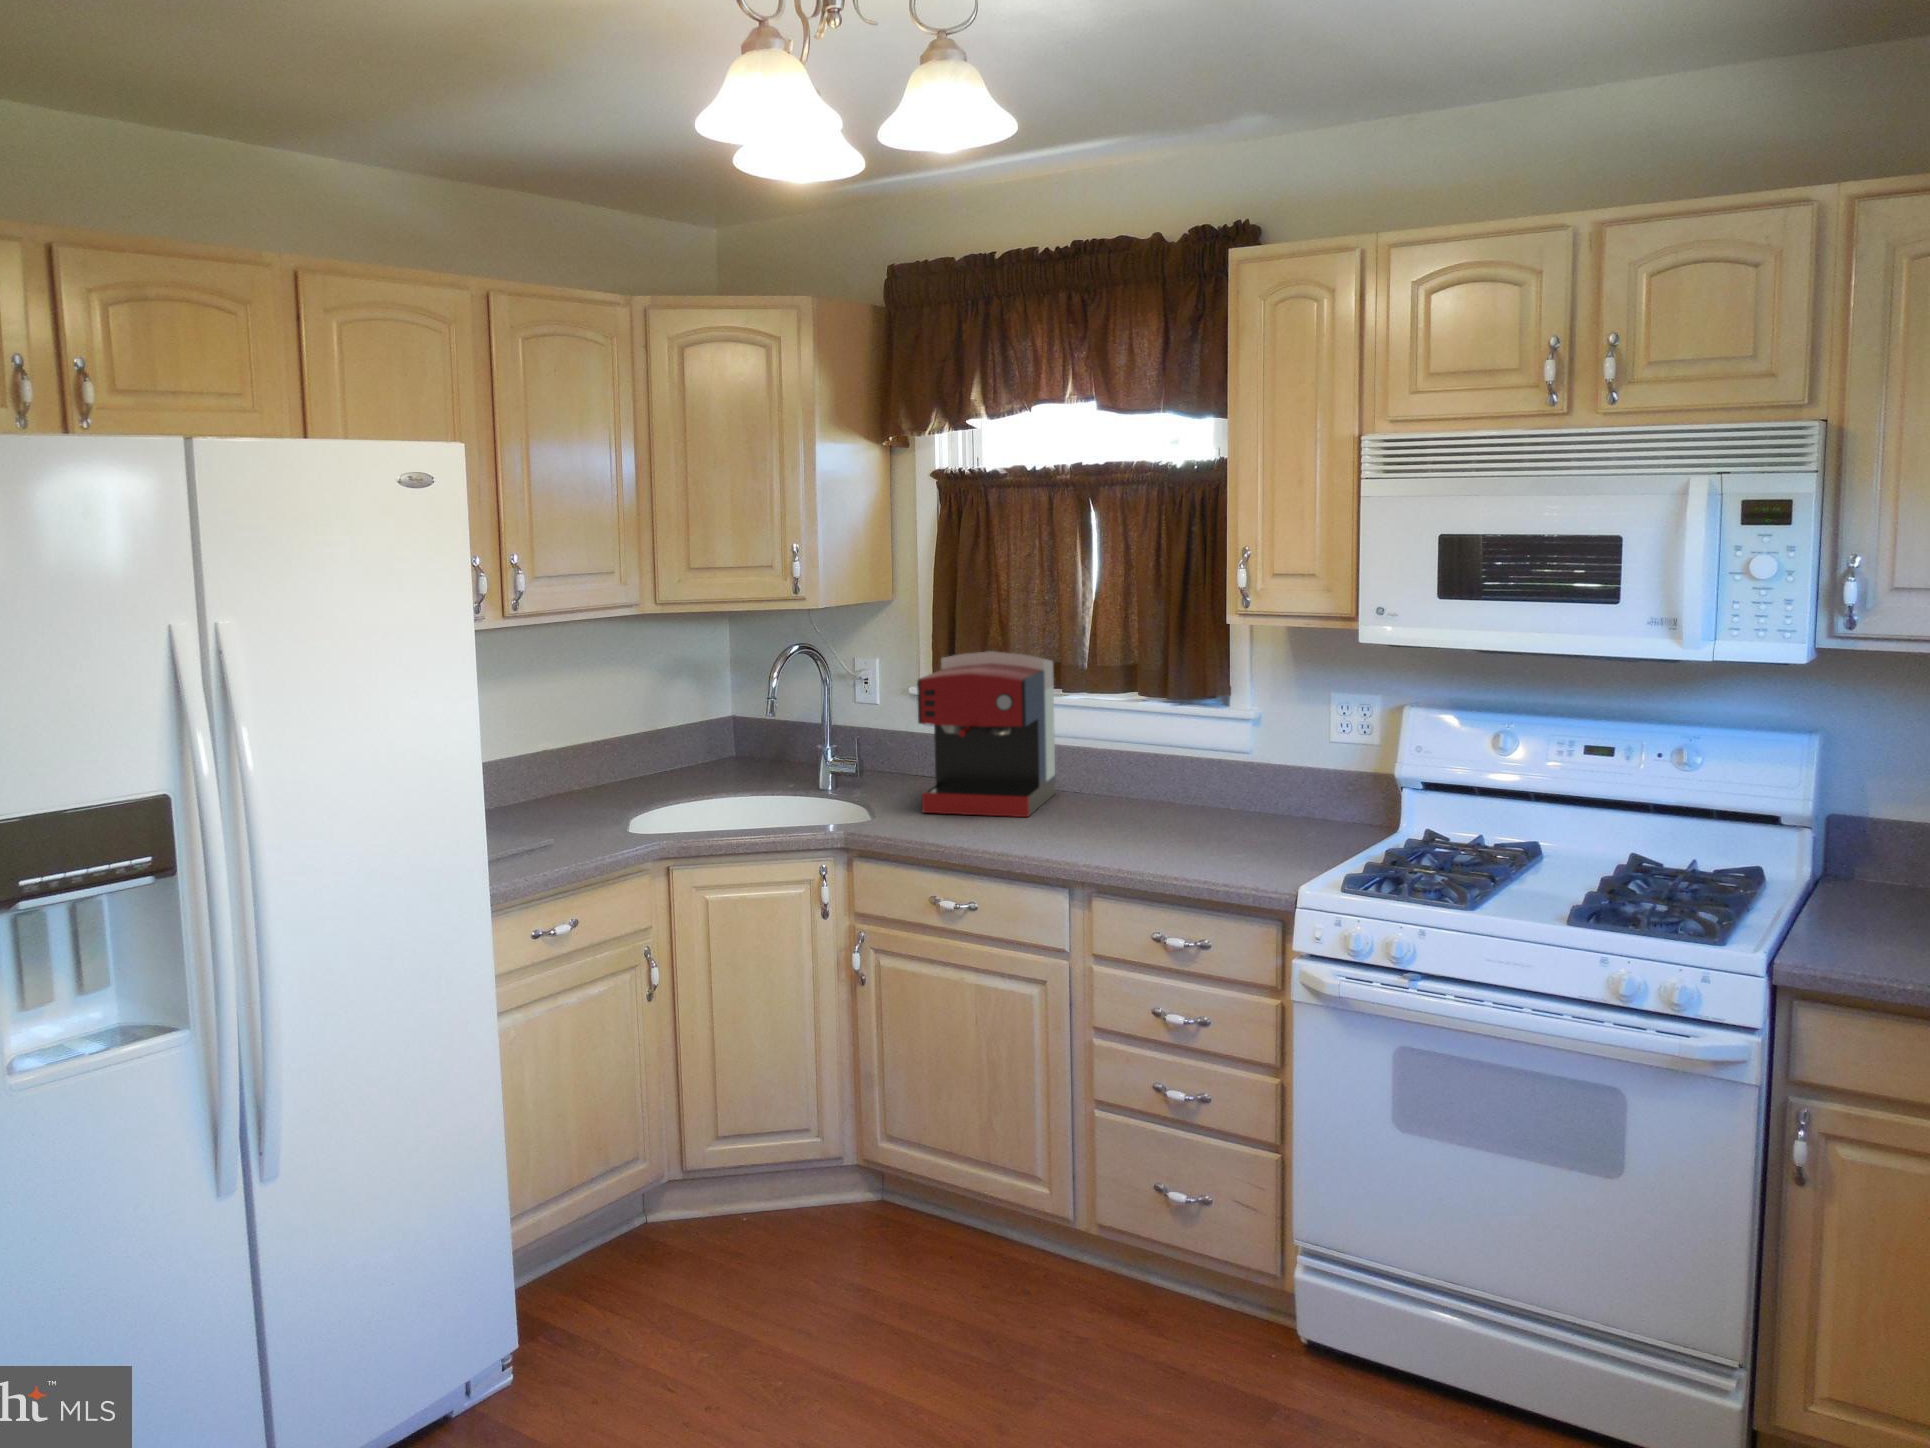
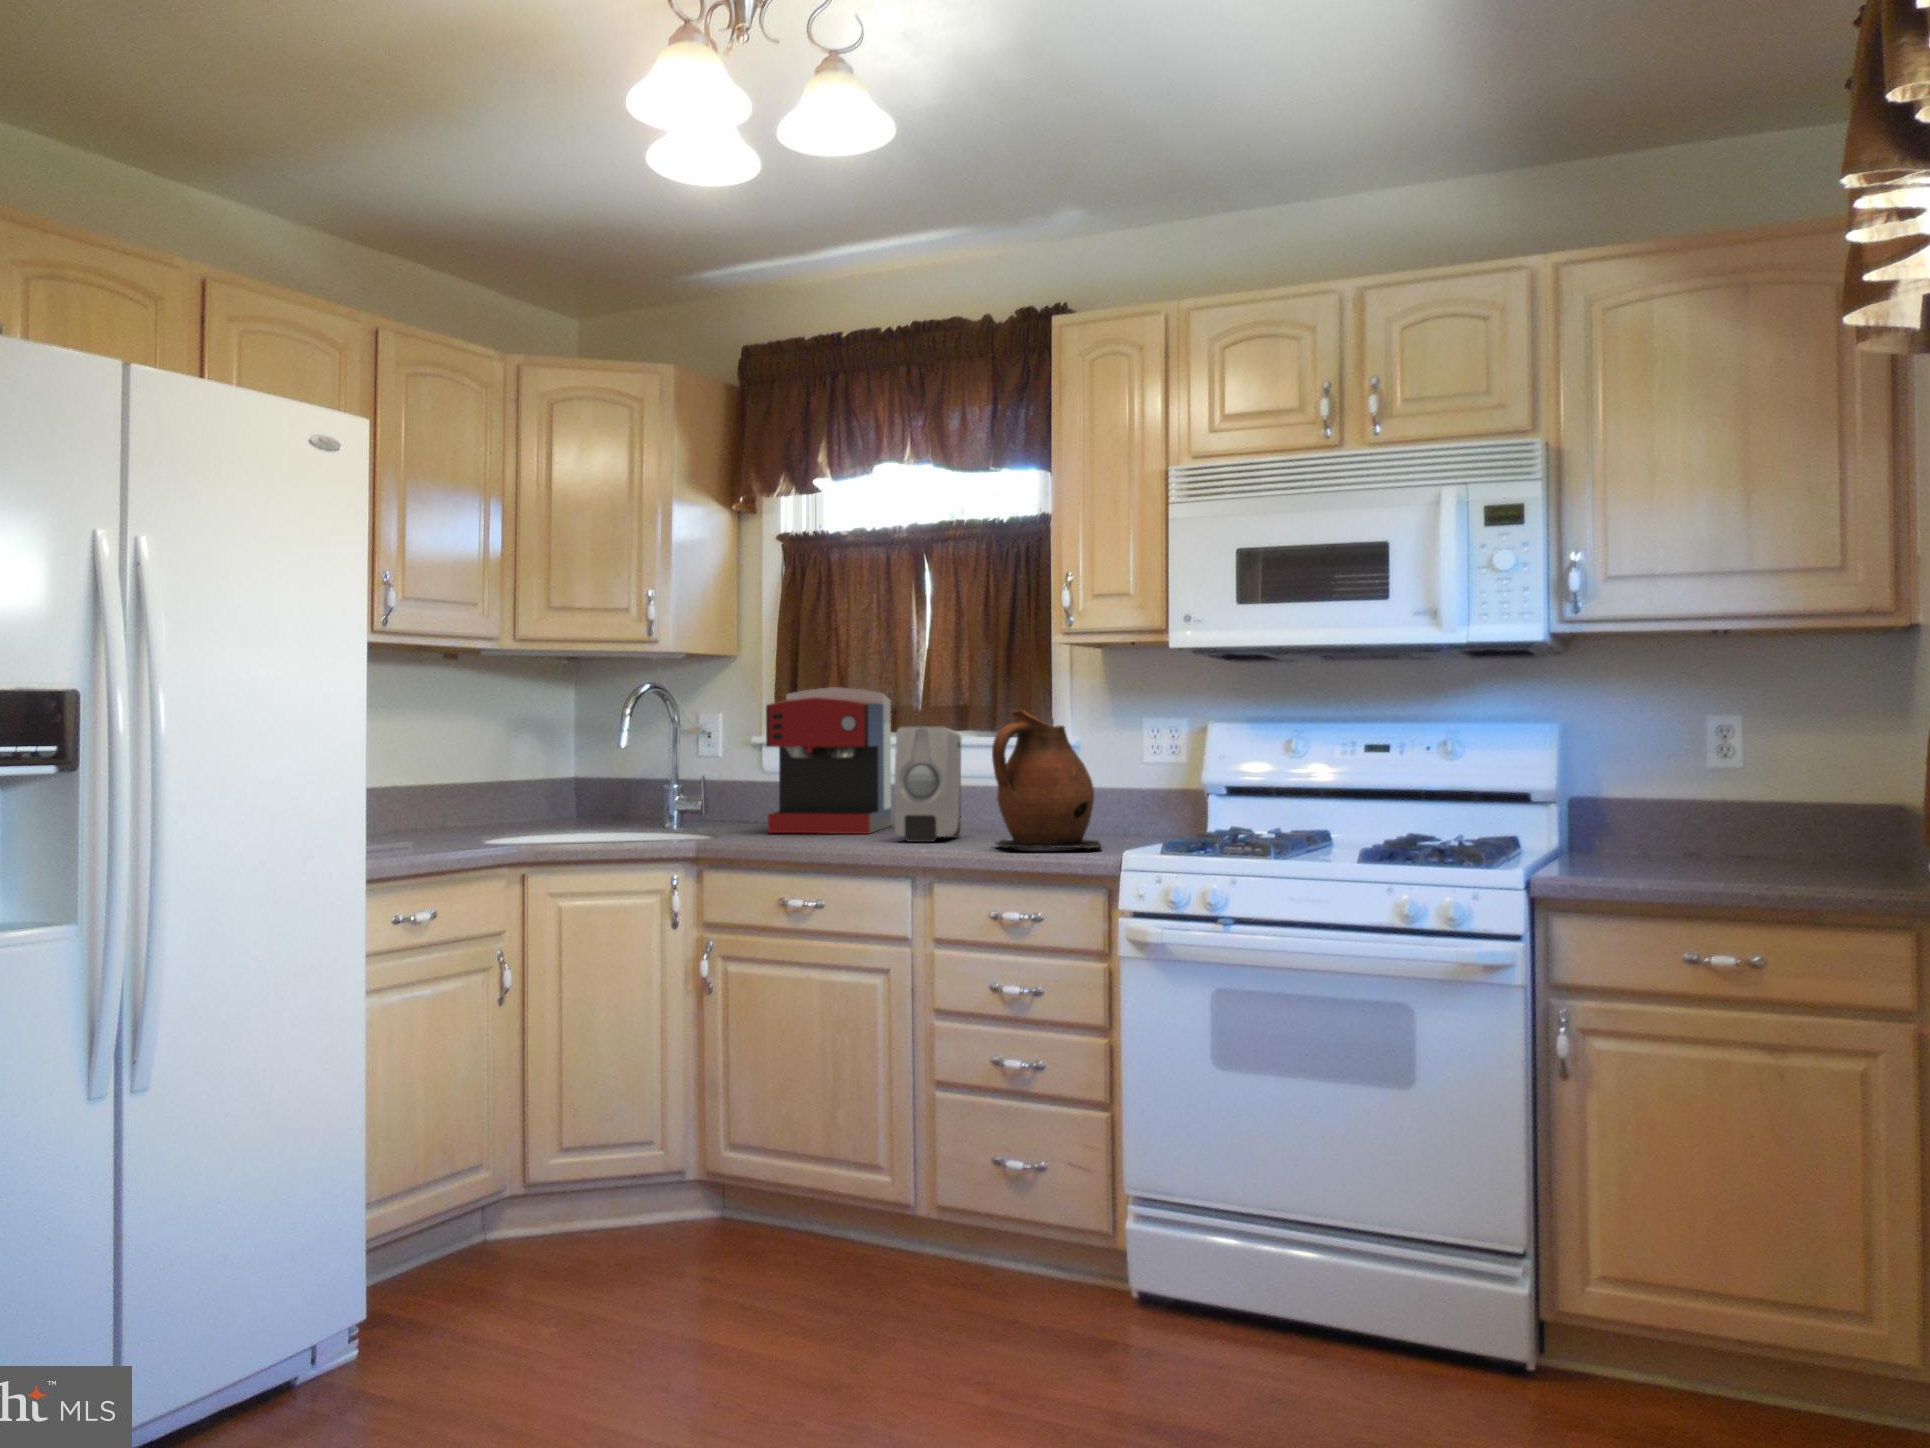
soap dispenser: none [1050,717,1125,846] -> present [894,727,961,842]
ceramic pitcher: none [1151,721,1273,882] -> present [992,710,1101,850]

